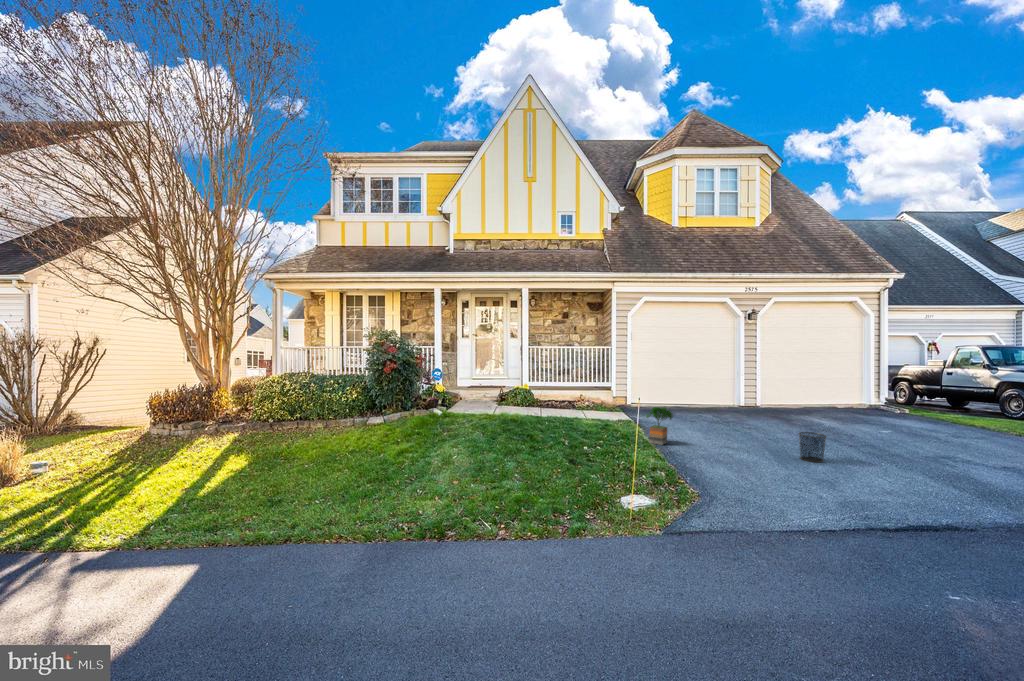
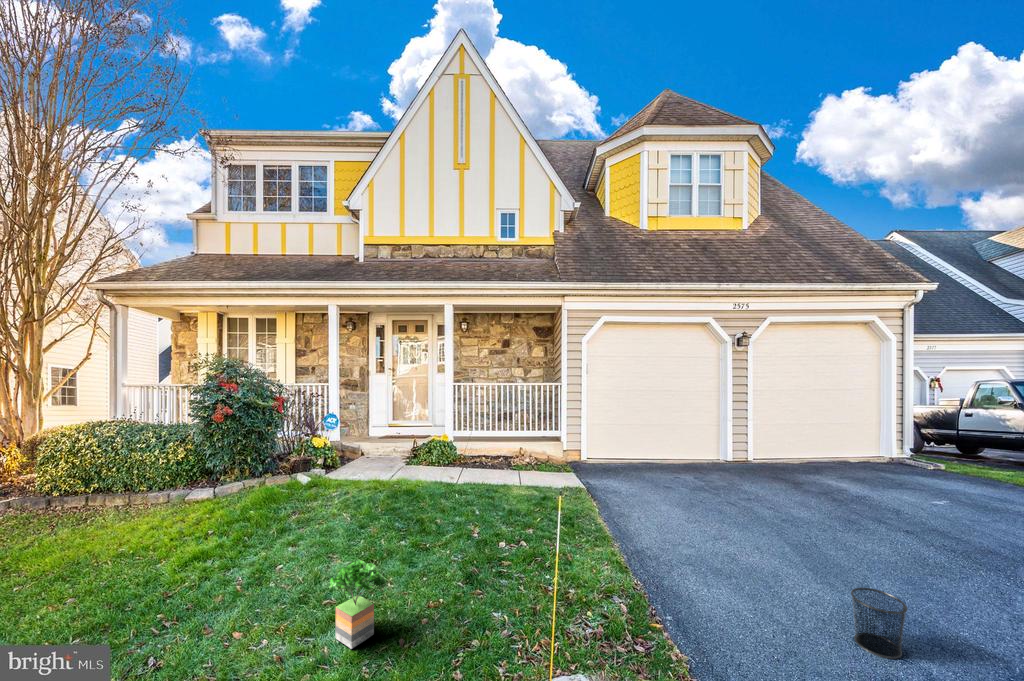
potted tree: present [646,407,673,445] -> present [329,560,386,649]

